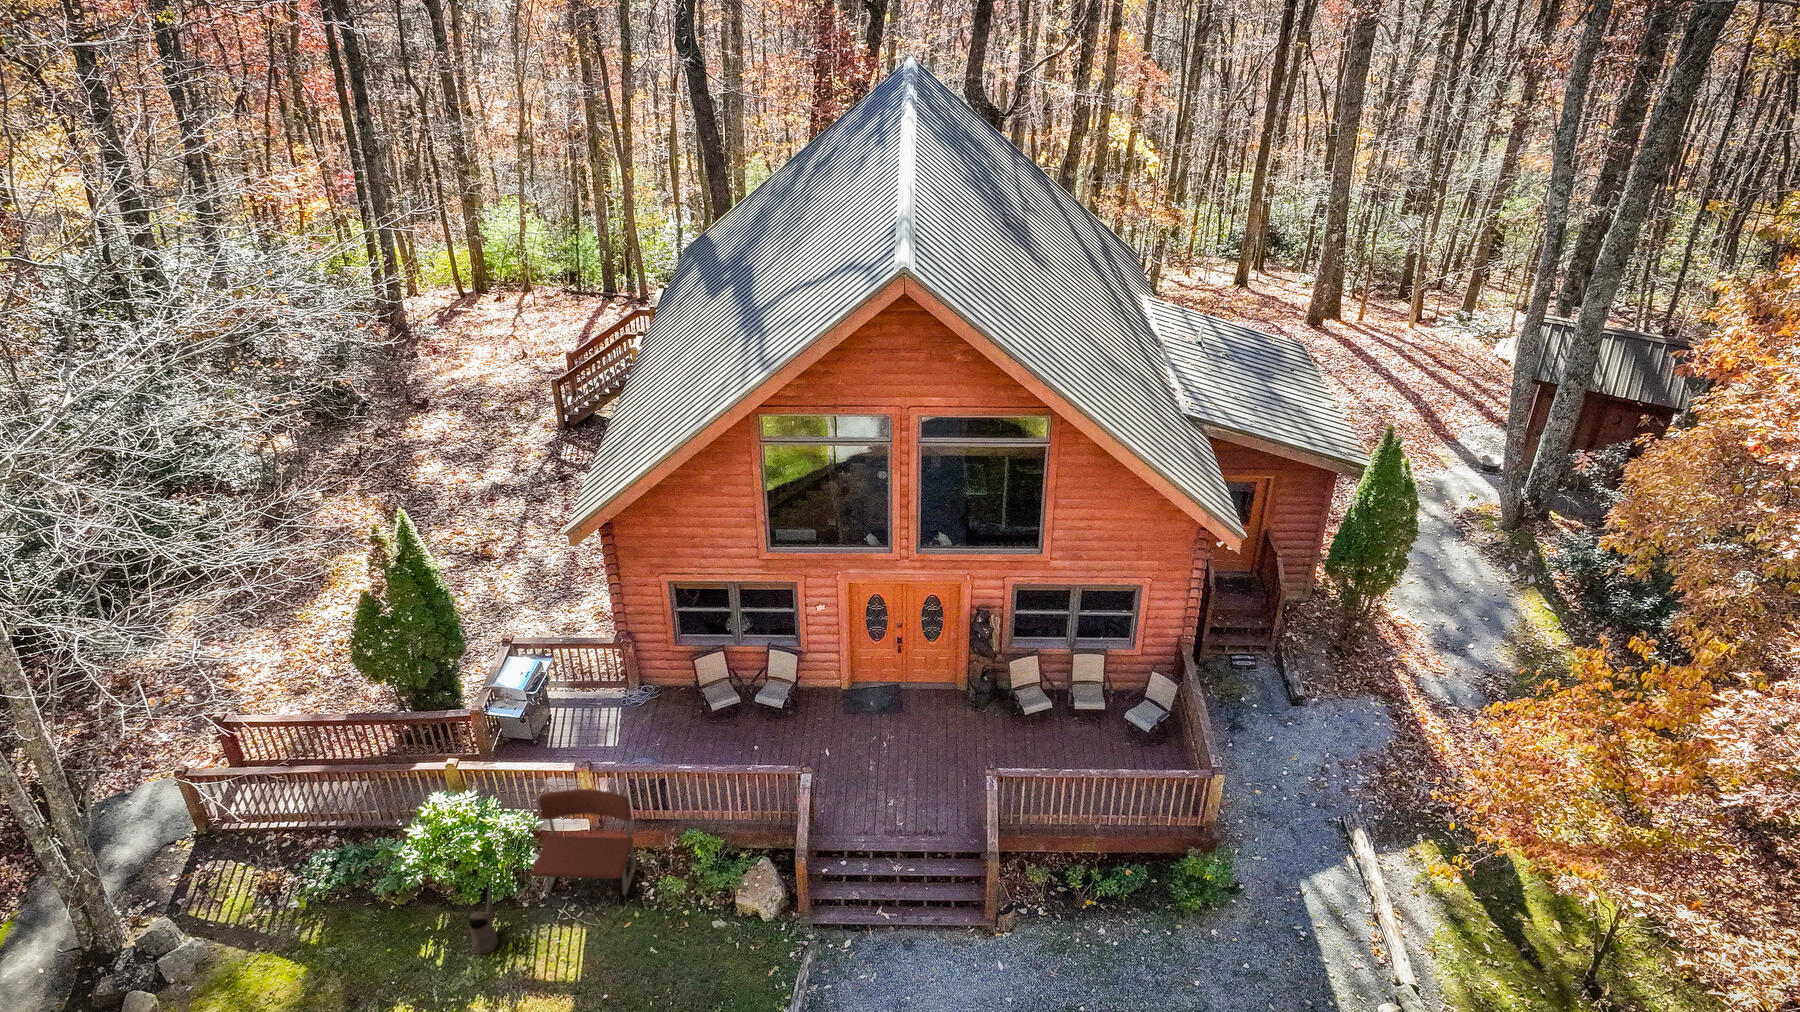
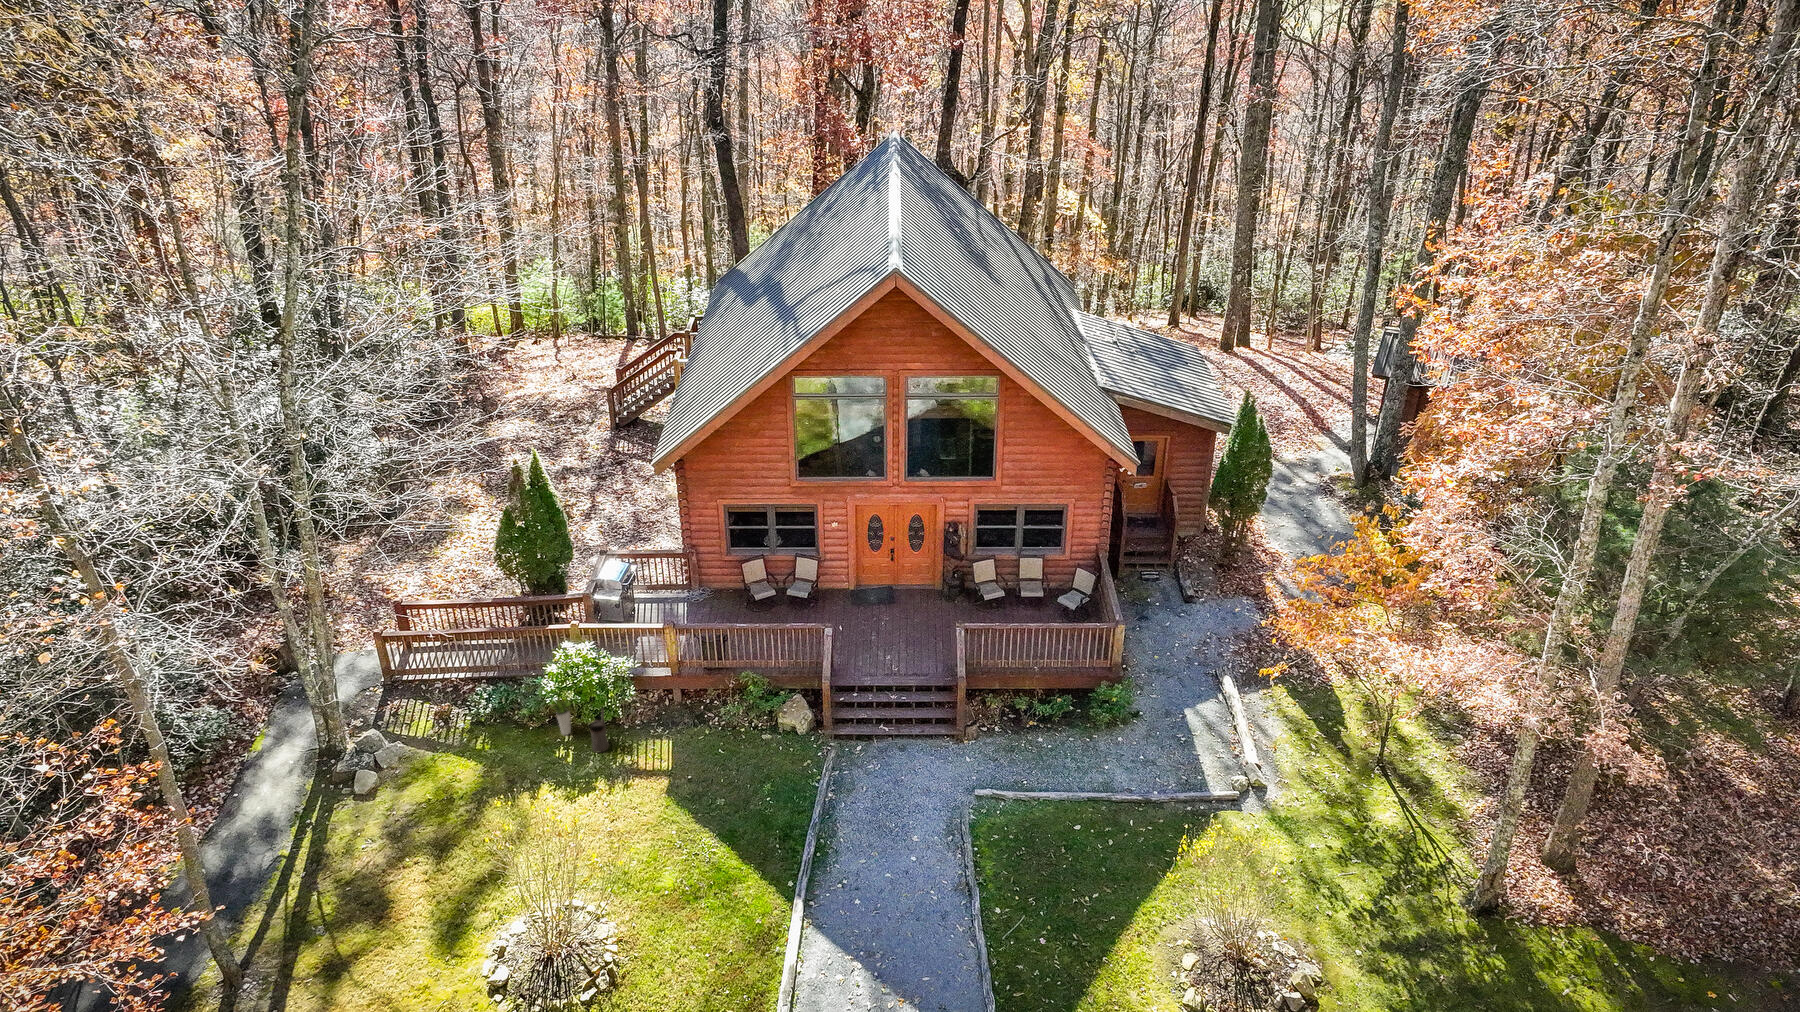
bench: present [532,789,636,895] -> none [632,641,705,719]
planter: none [415,873,449,922] -> present [552,699,571,735]

